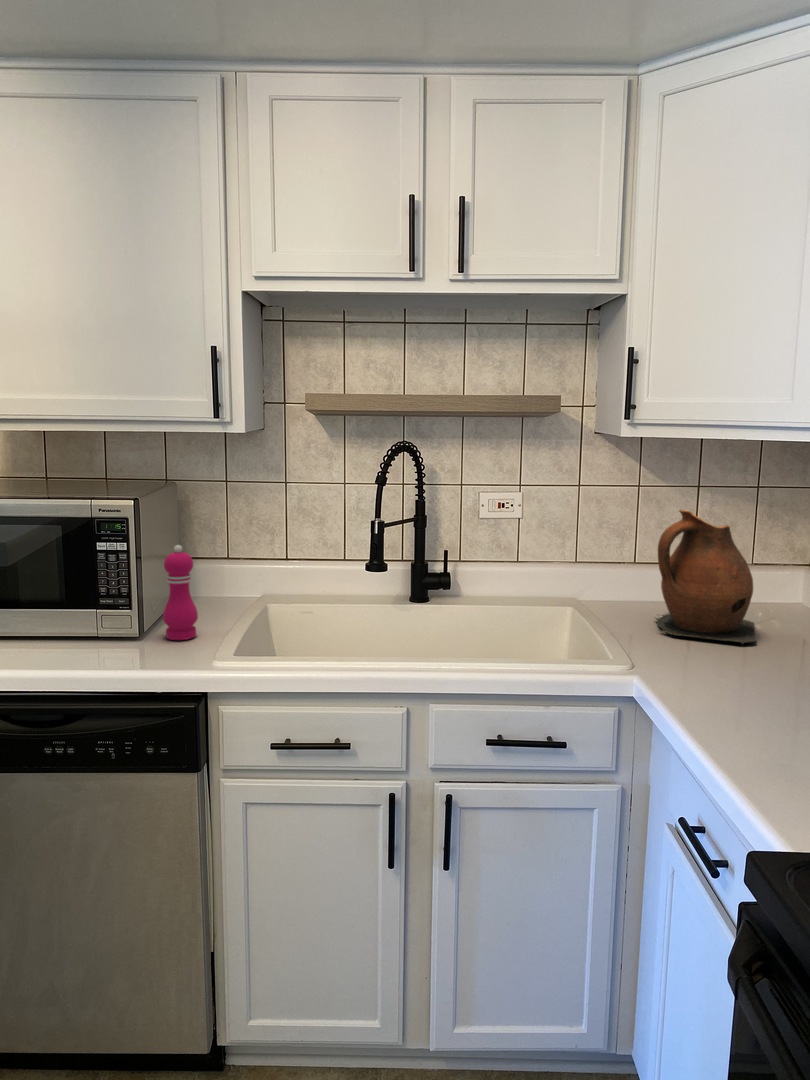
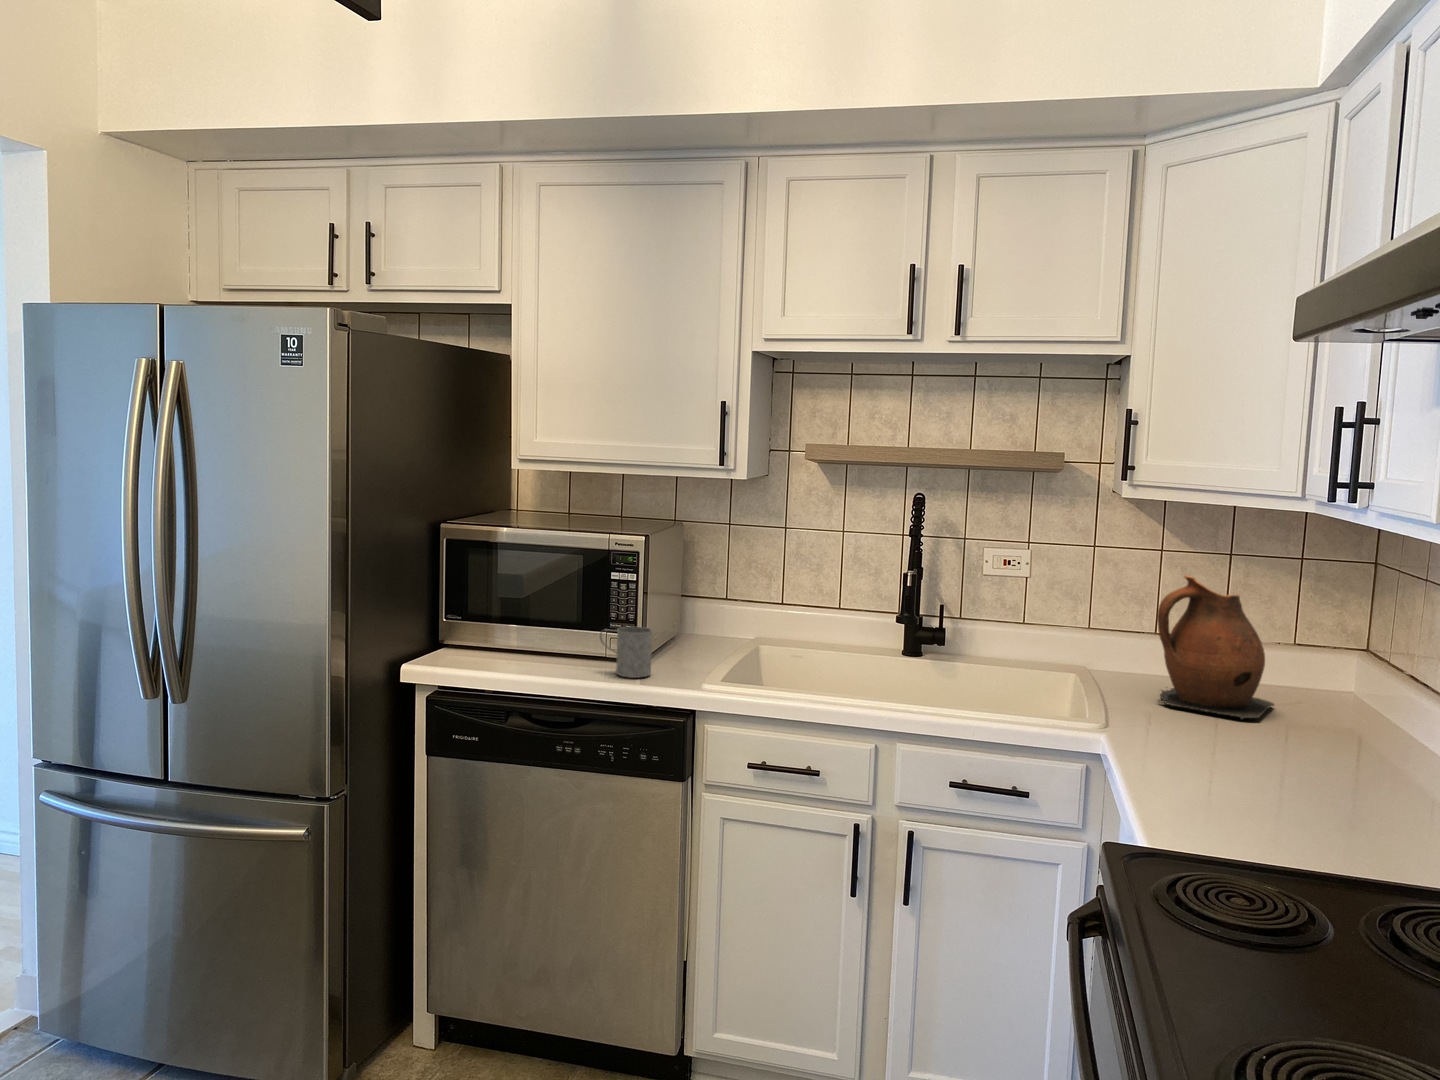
pepper mill: present [163,545,198,640] -> none [662,580,693,667]
mug: none [88,601,152,660] -> present [600,627,653,678]

